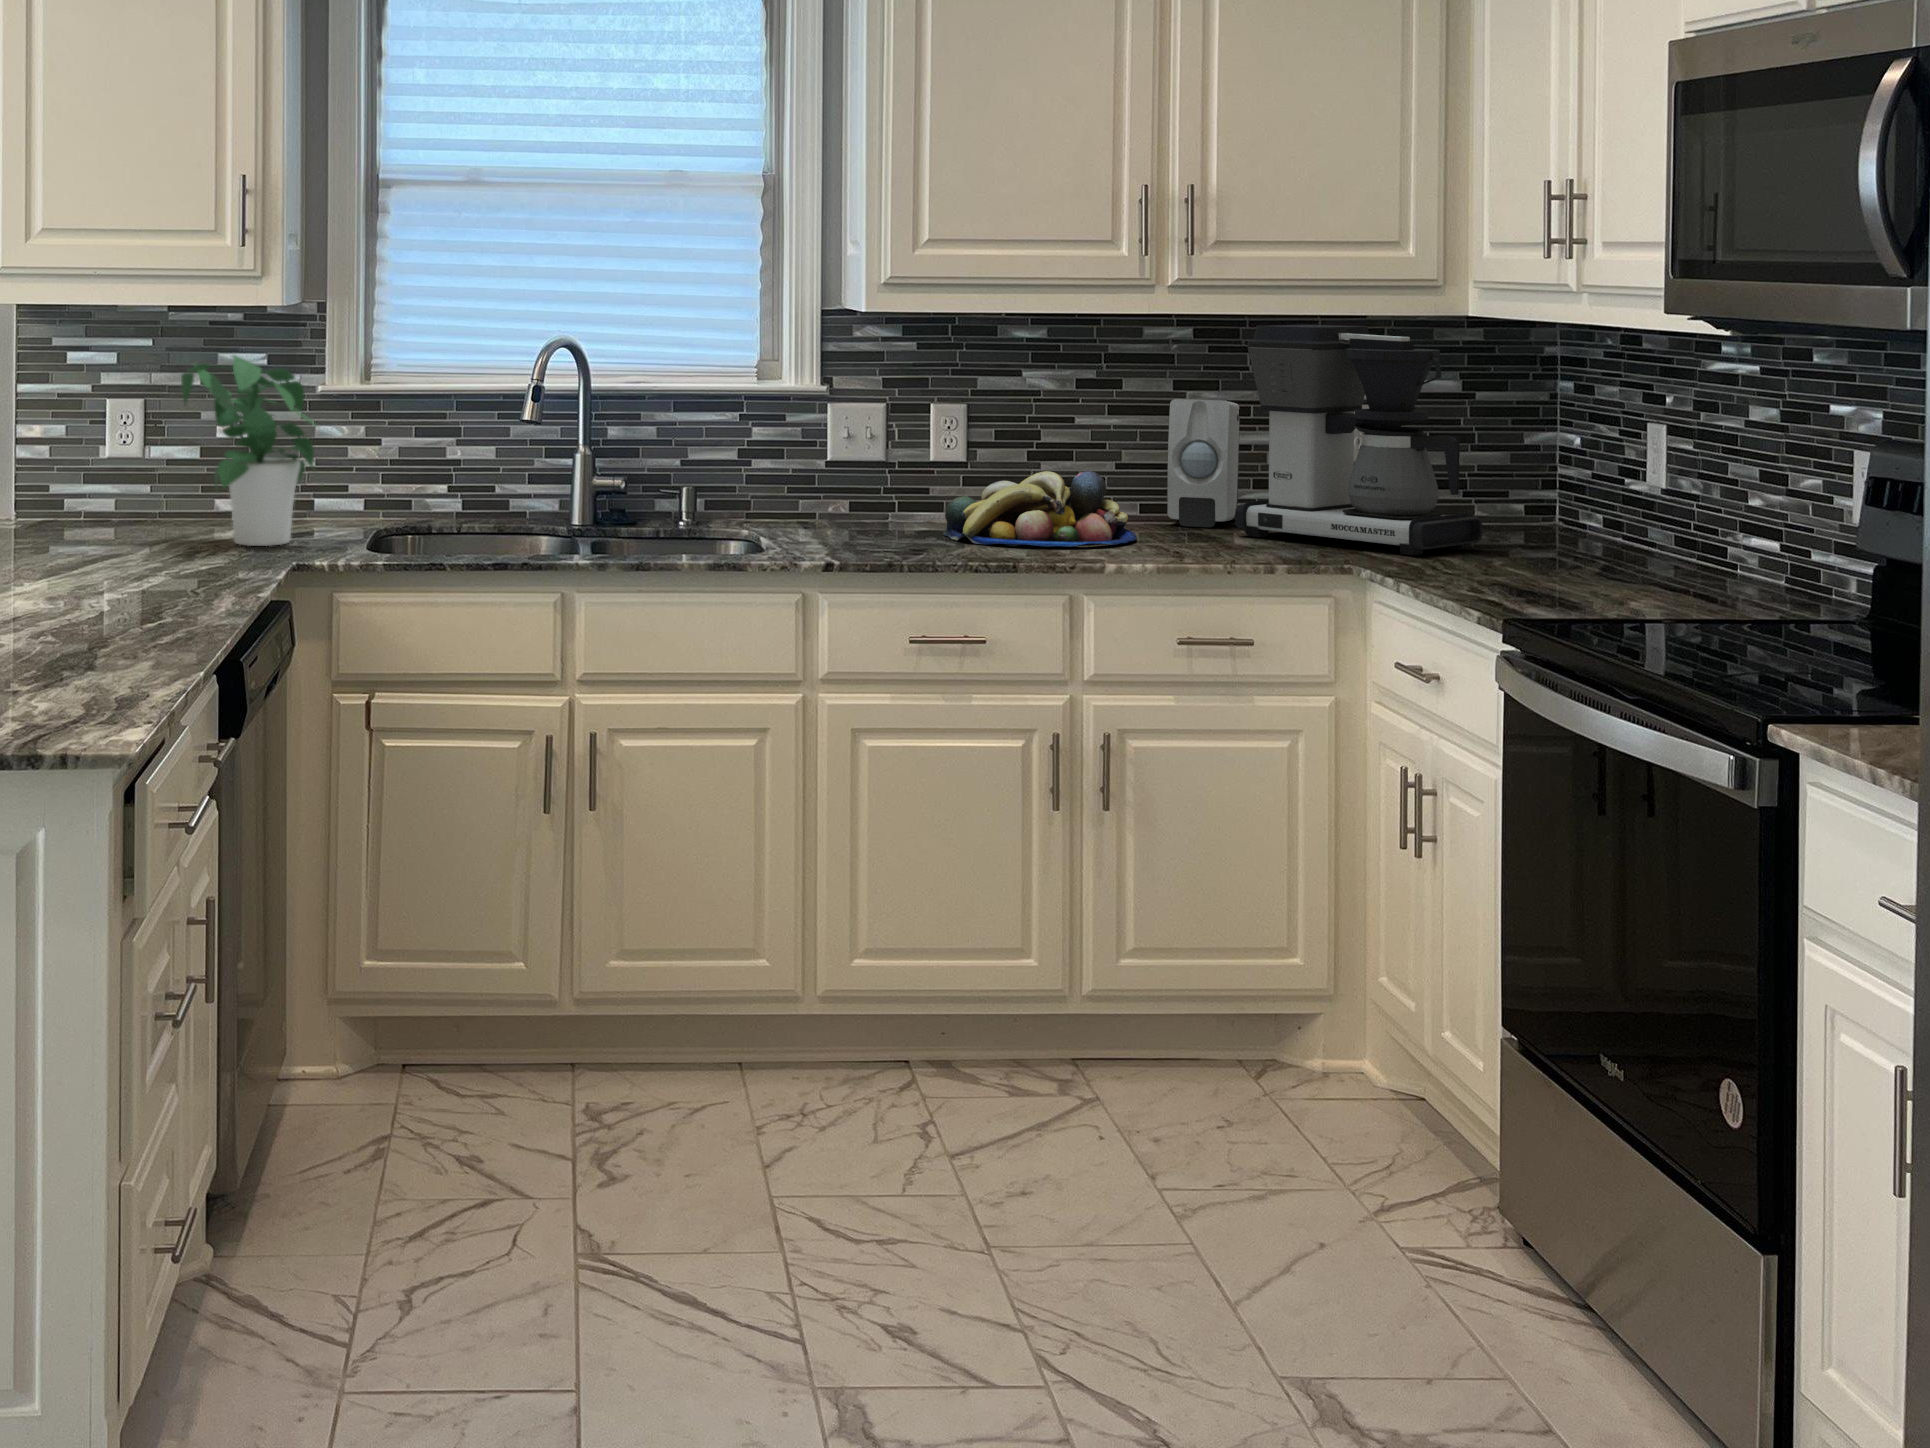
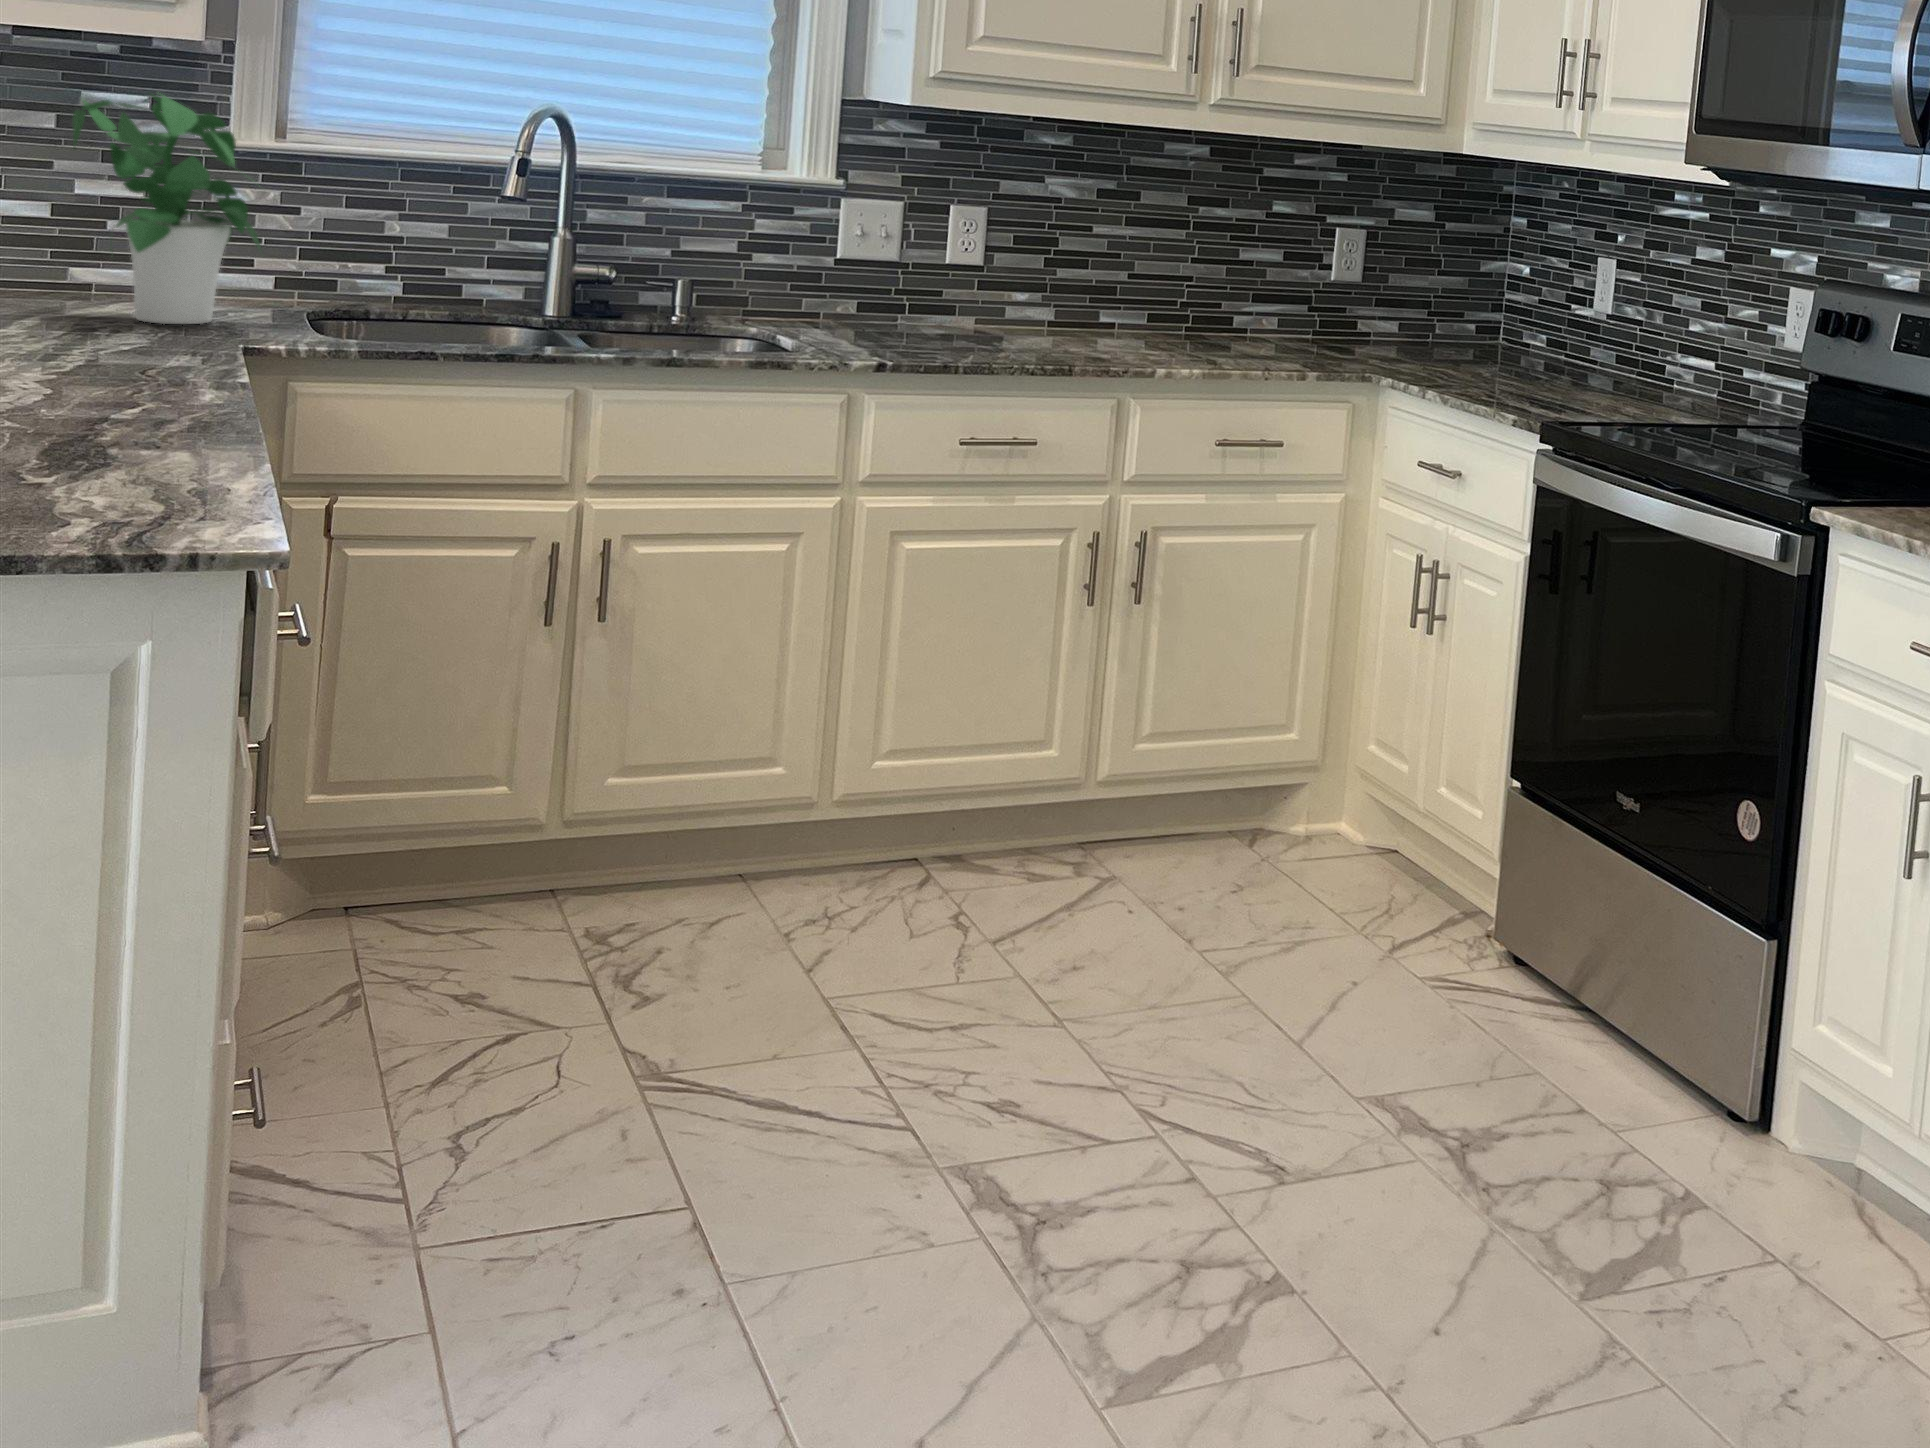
coffee maker: present [1235,325,1482,556] -> none [1246,147,1467,369]
soap dispenser: present [1167,399,1240,527] -> none [1174,213,1242,339]
fruit bowl: present [943,471,1137,547] -> none [965,277,1160,352]

